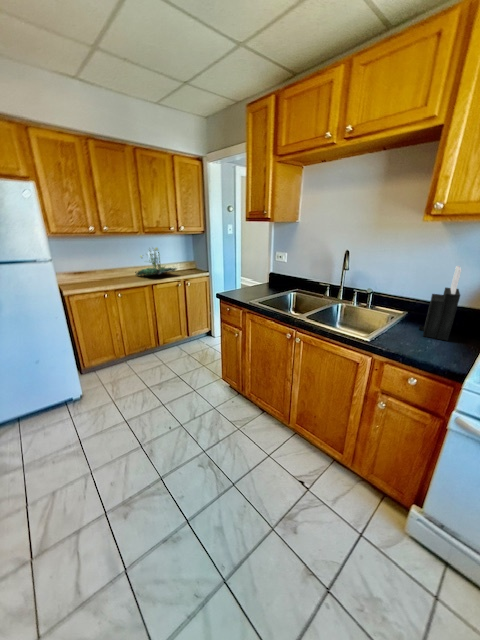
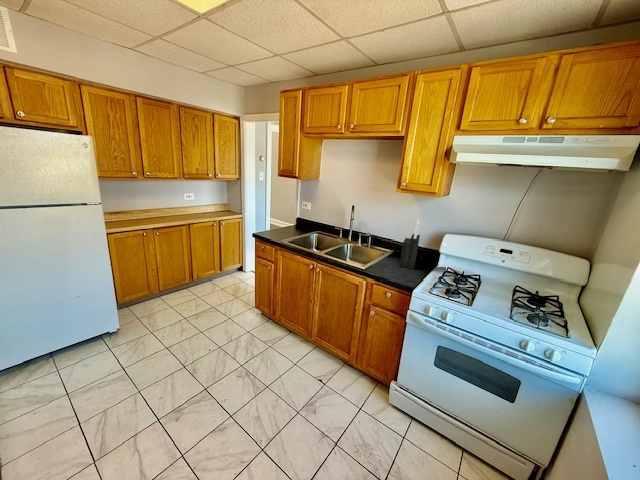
plant: present [135,247,176,276] -> none [172,190,213,217]

